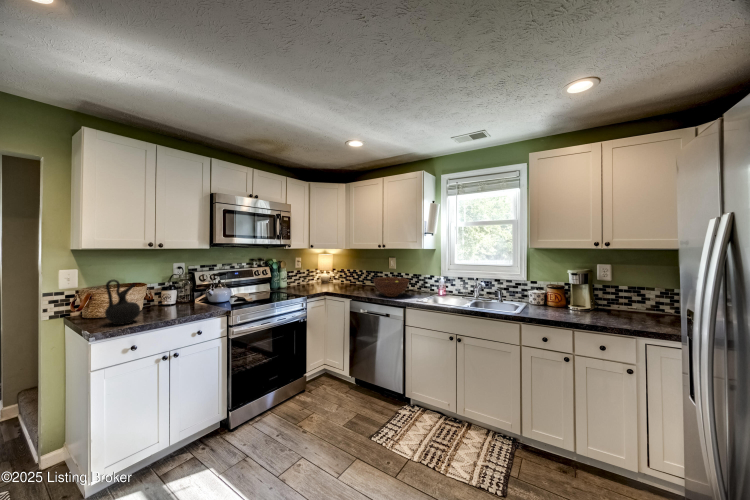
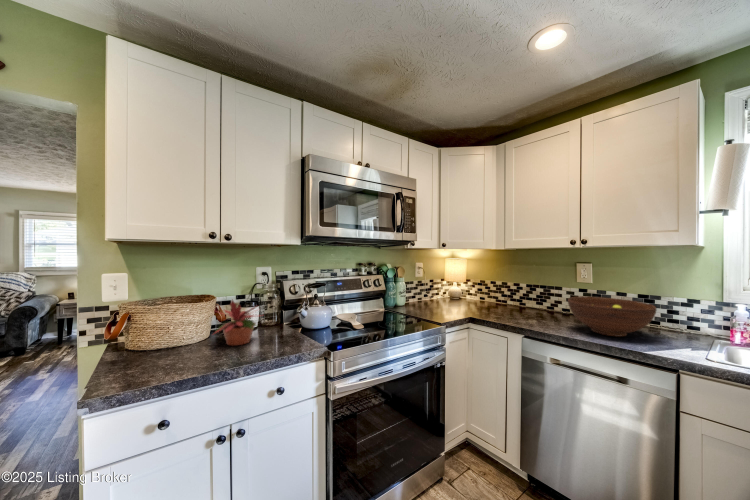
ceramic jug: present [105,280,140,325] -> none [123,291,184,375]
potted plant: none [148,284,186,312] -> present [215,301,256,346]

